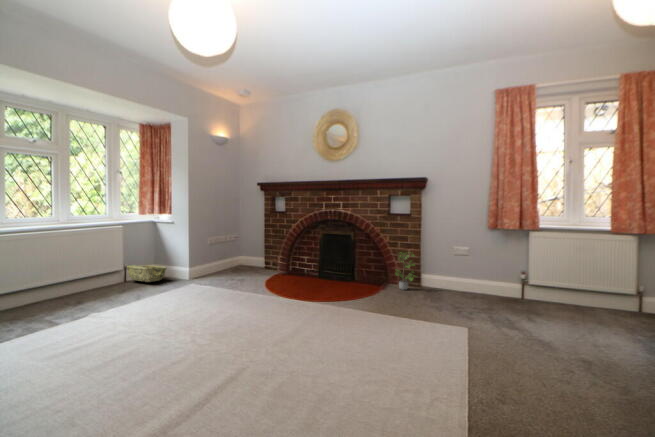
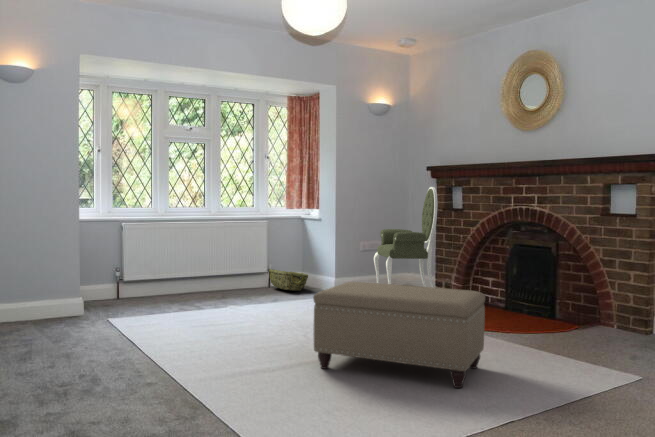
armchair: none [219,197,267,279] -> present [374,187,438,288]
potted plant: present [395,253,415,290] -> none [602,276,644,340]
ottoman: none [243,275,395,374] -> present [313,282,485,388]

